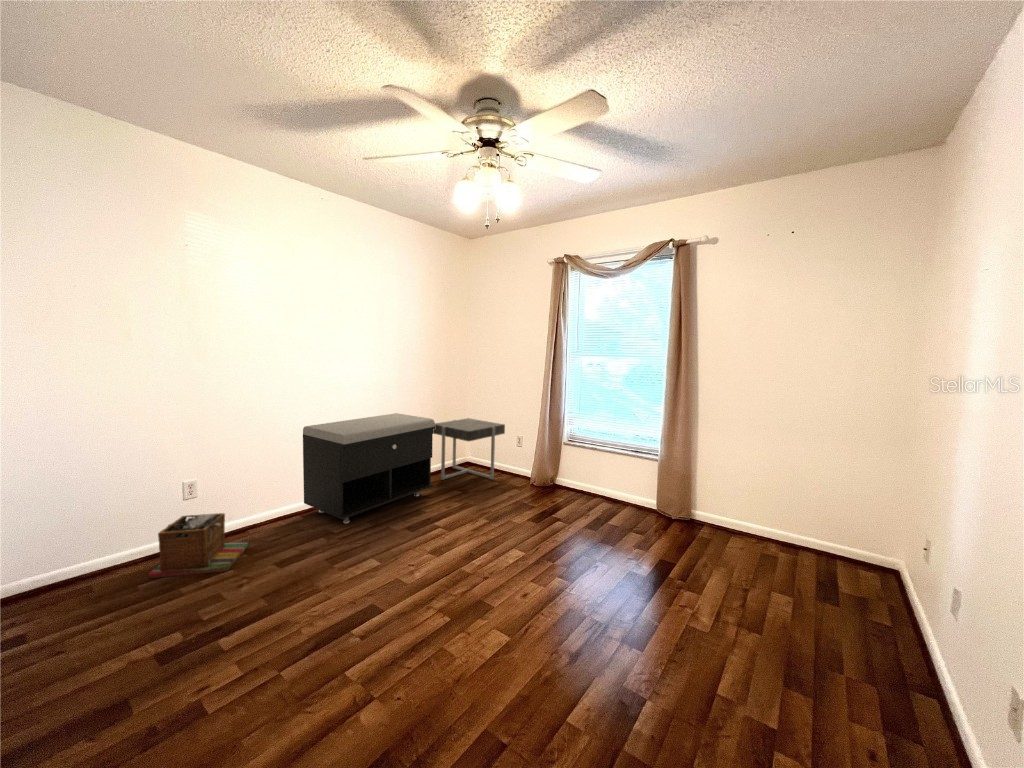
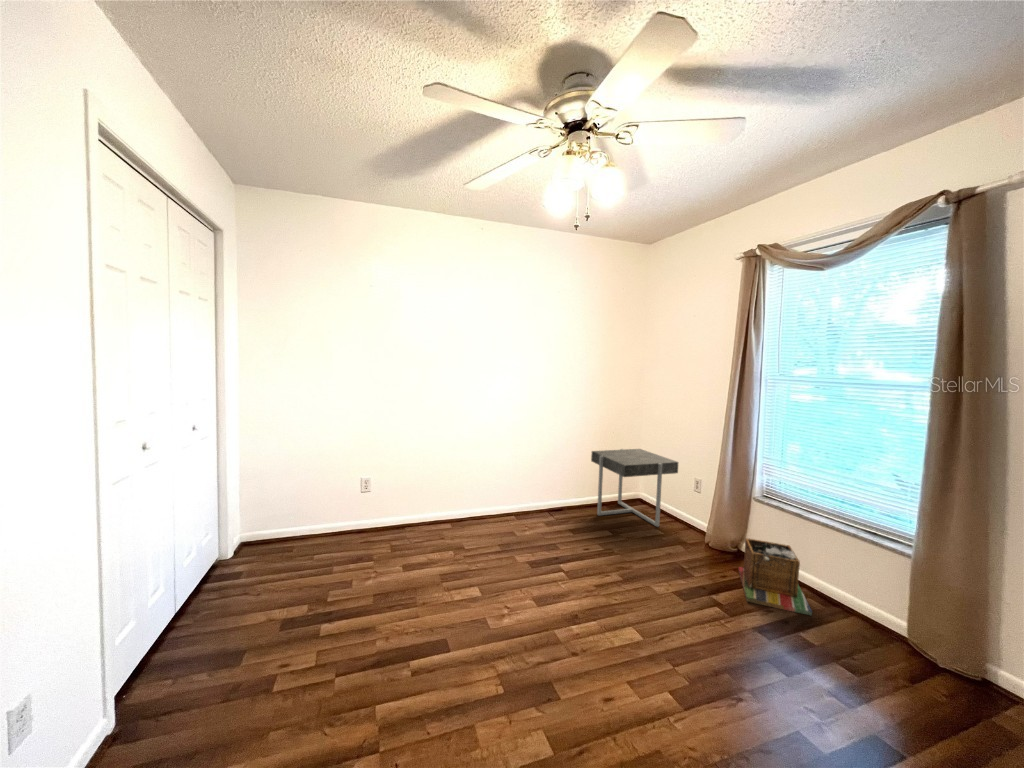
storage bench: present [303,413,435,523] -> none [454,436,581,542]
laundry basket: present [148,513,249,578] -> present [739,538,812,615]

